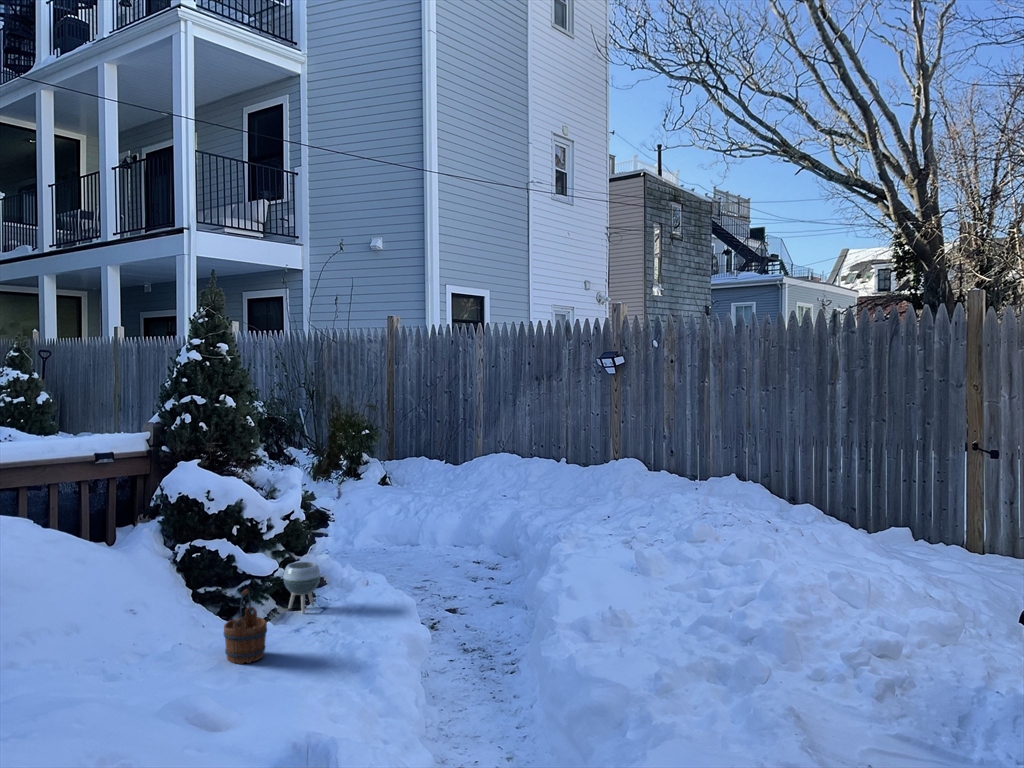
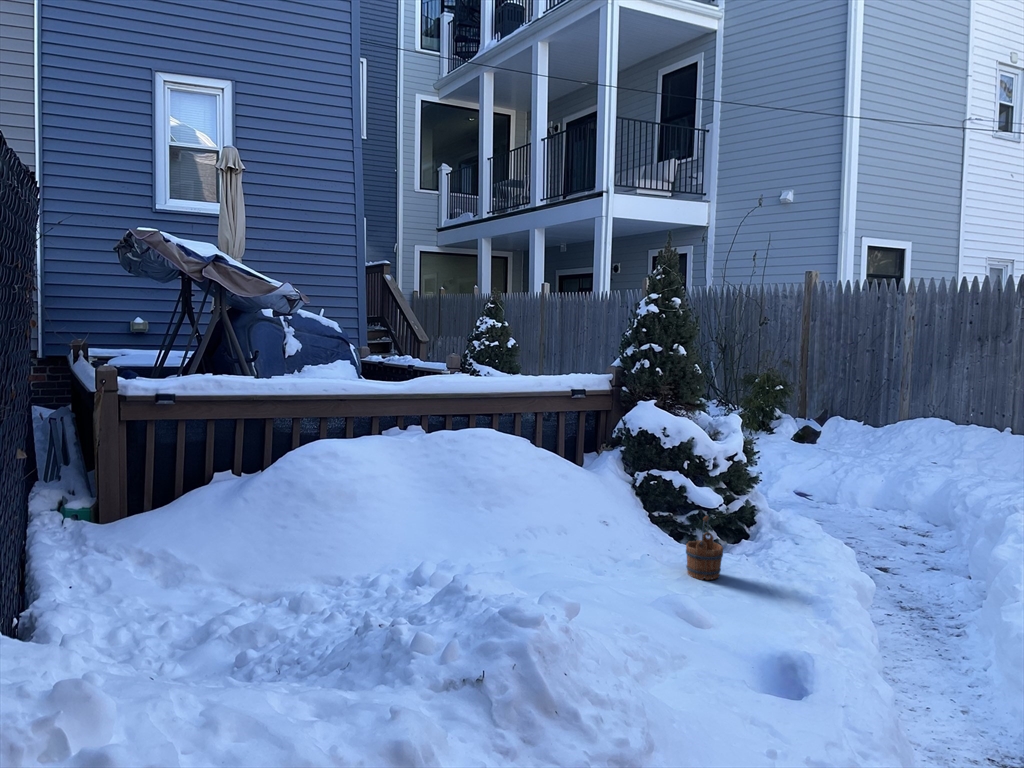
planter: present [283,562,320,613] -> none [727,500,761,547]

